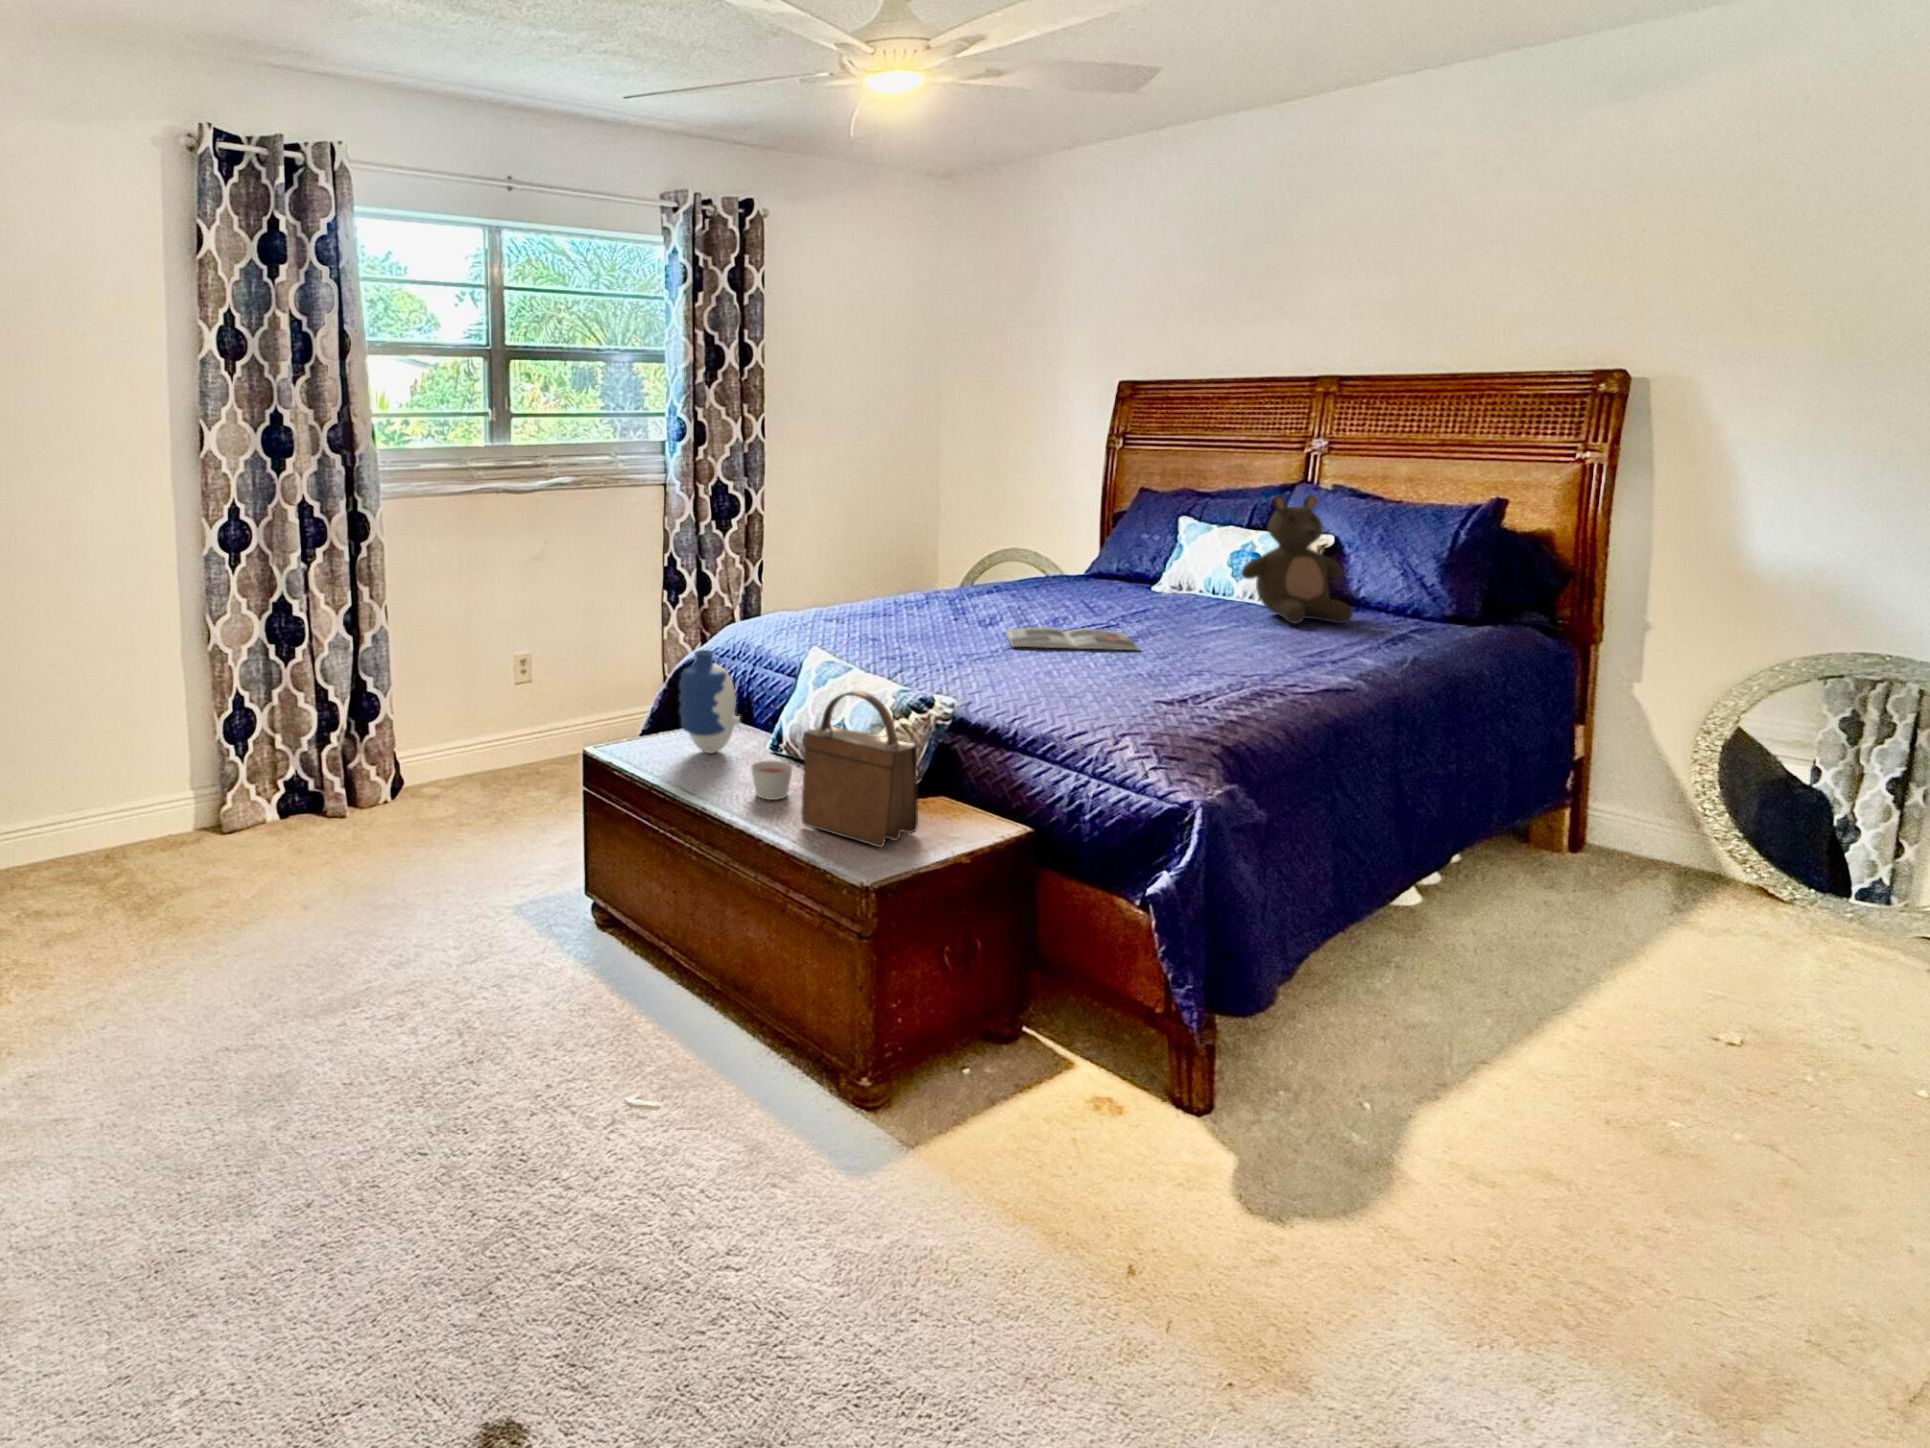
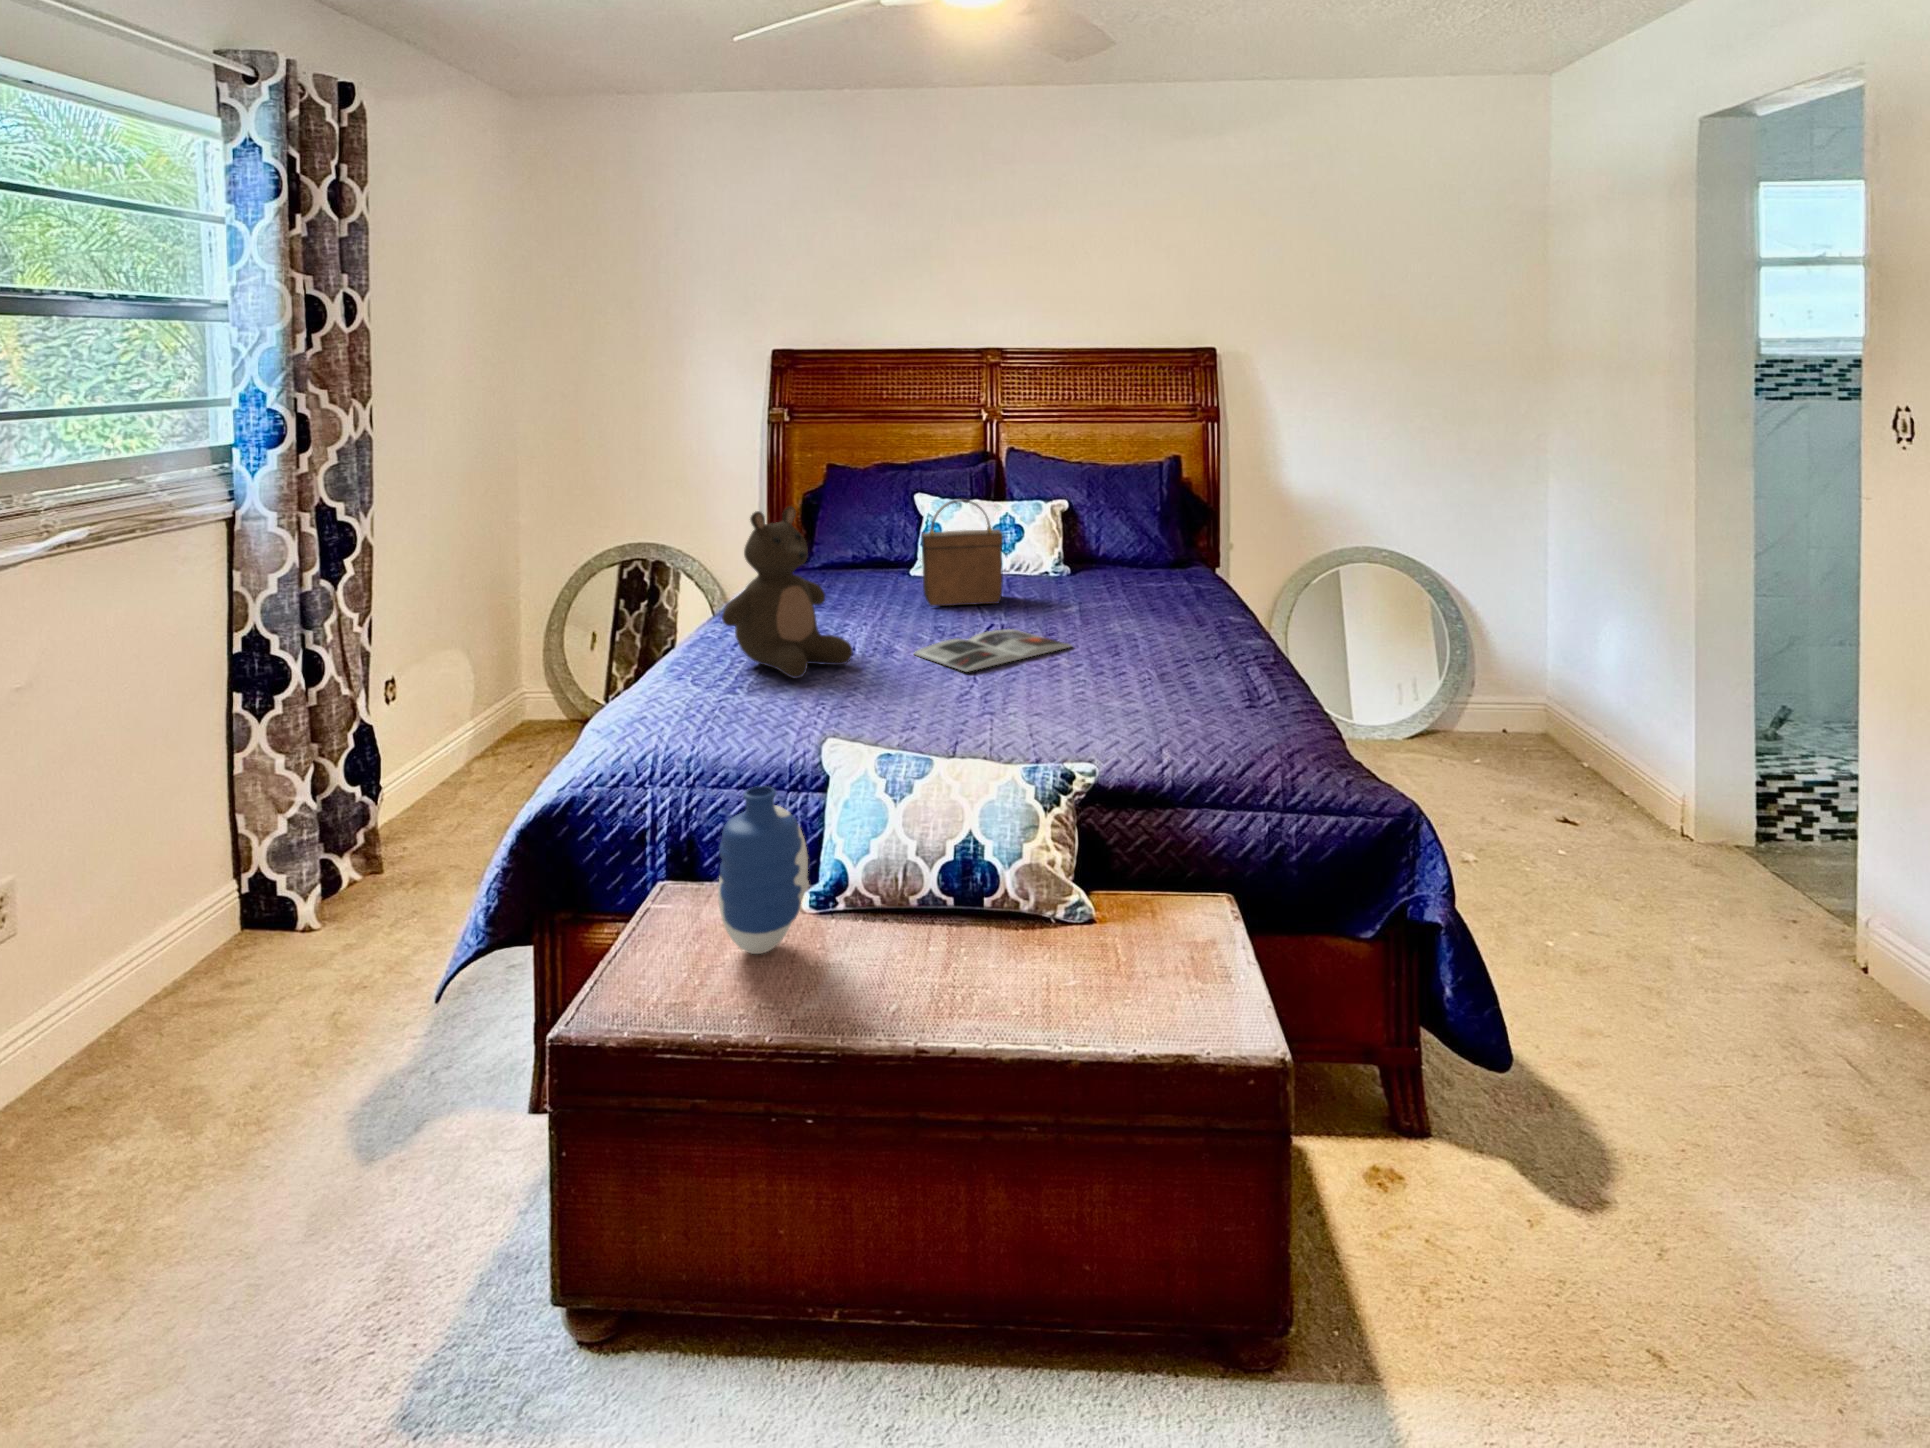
stuffed bear: present [1242,495,1353,624] -> present [722,506,853,678]
handbag: present [801,691,918,847] -> present [921,499,1003,606]
candle: present [751,760,792,800] -> none [917,926,980,998]

